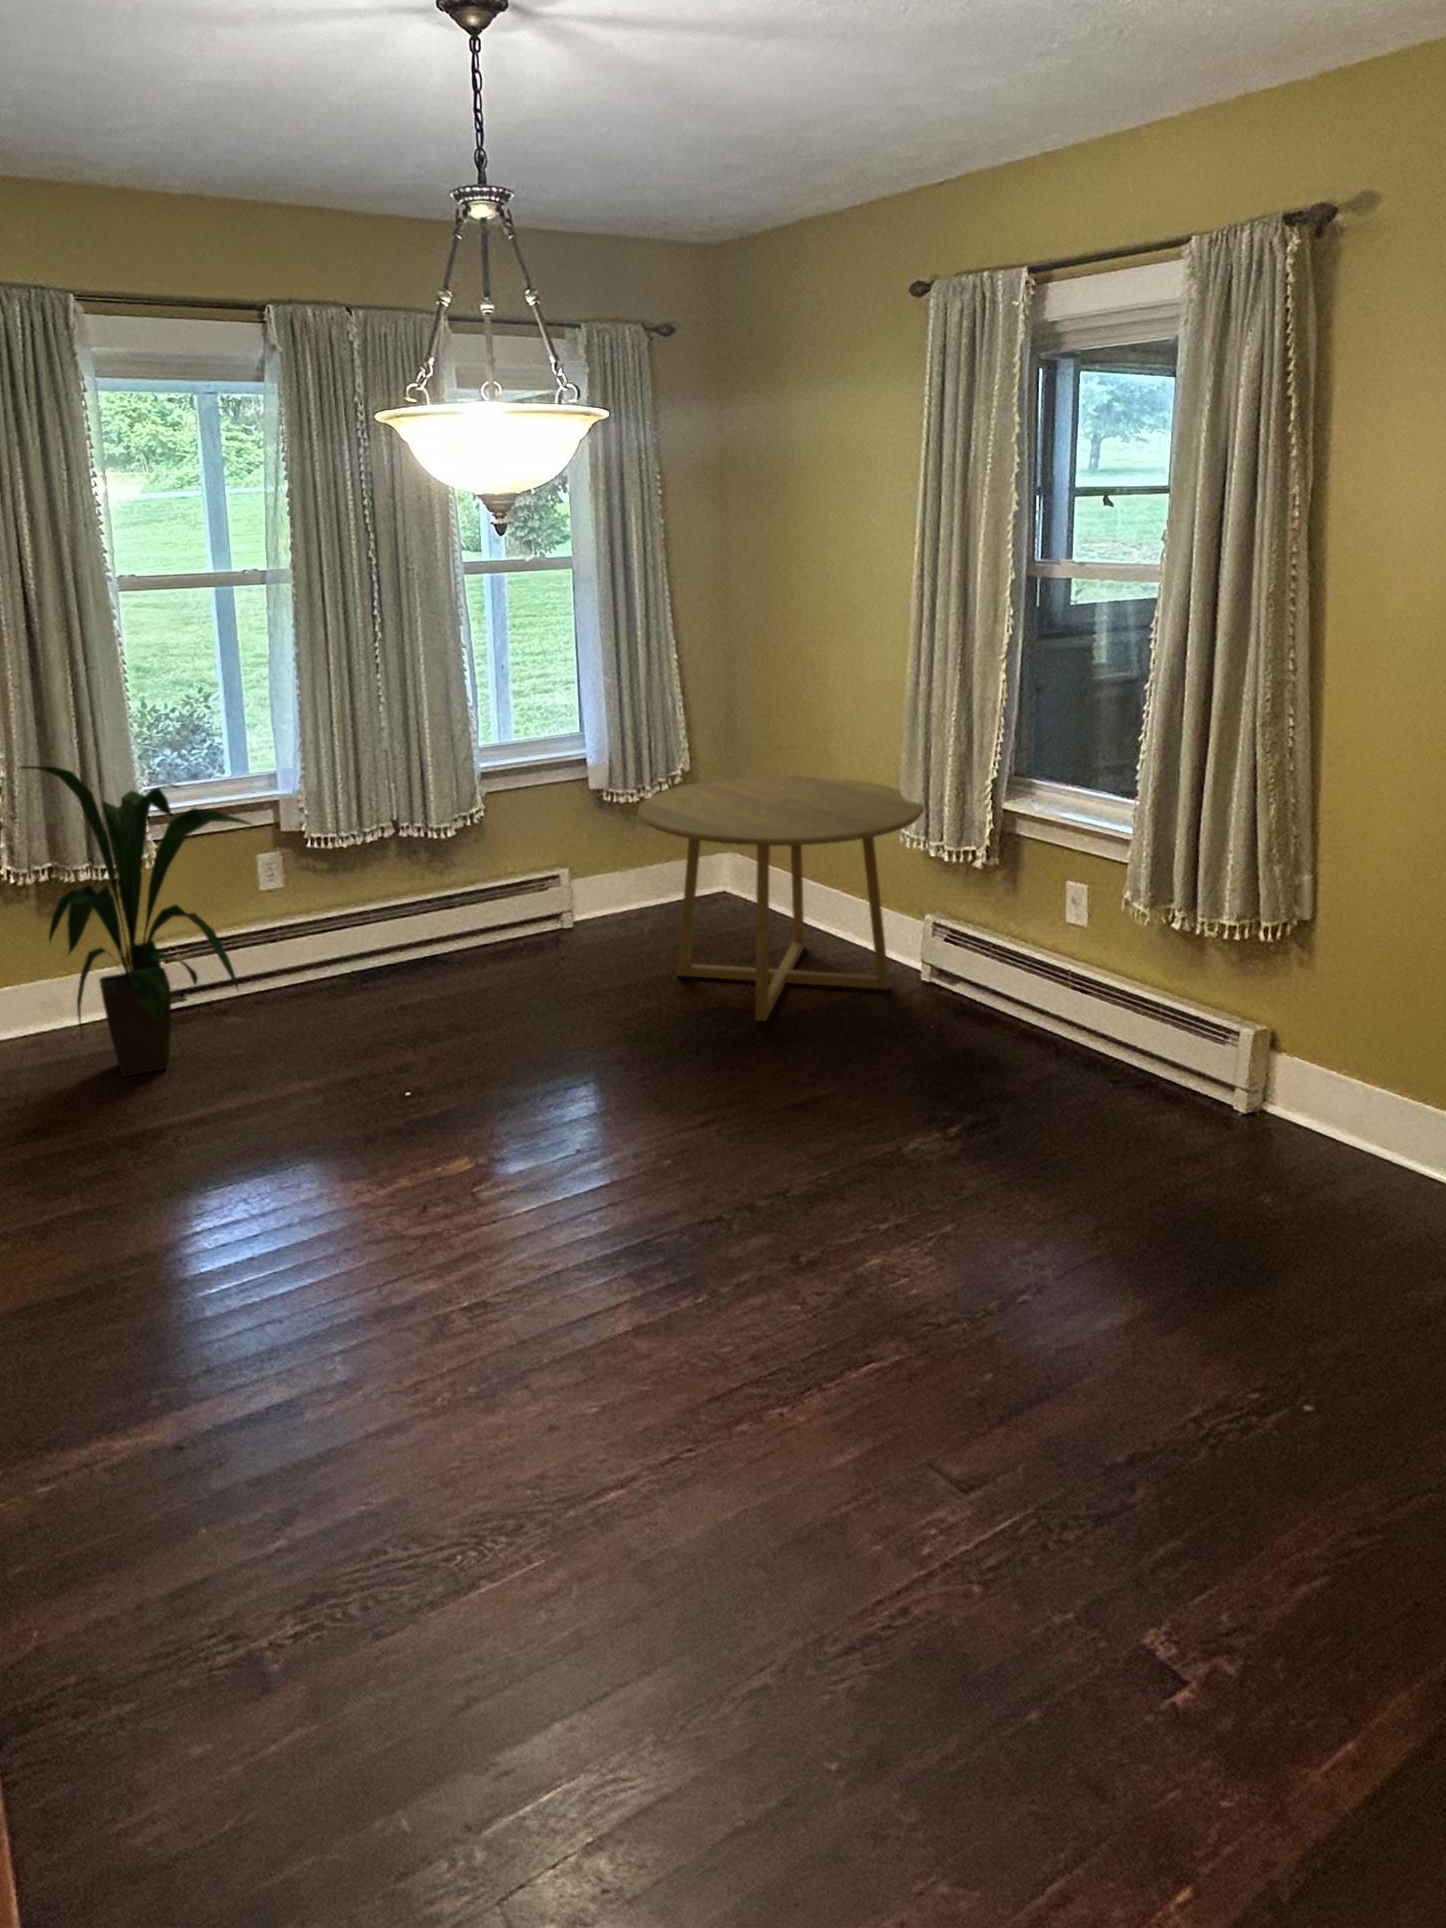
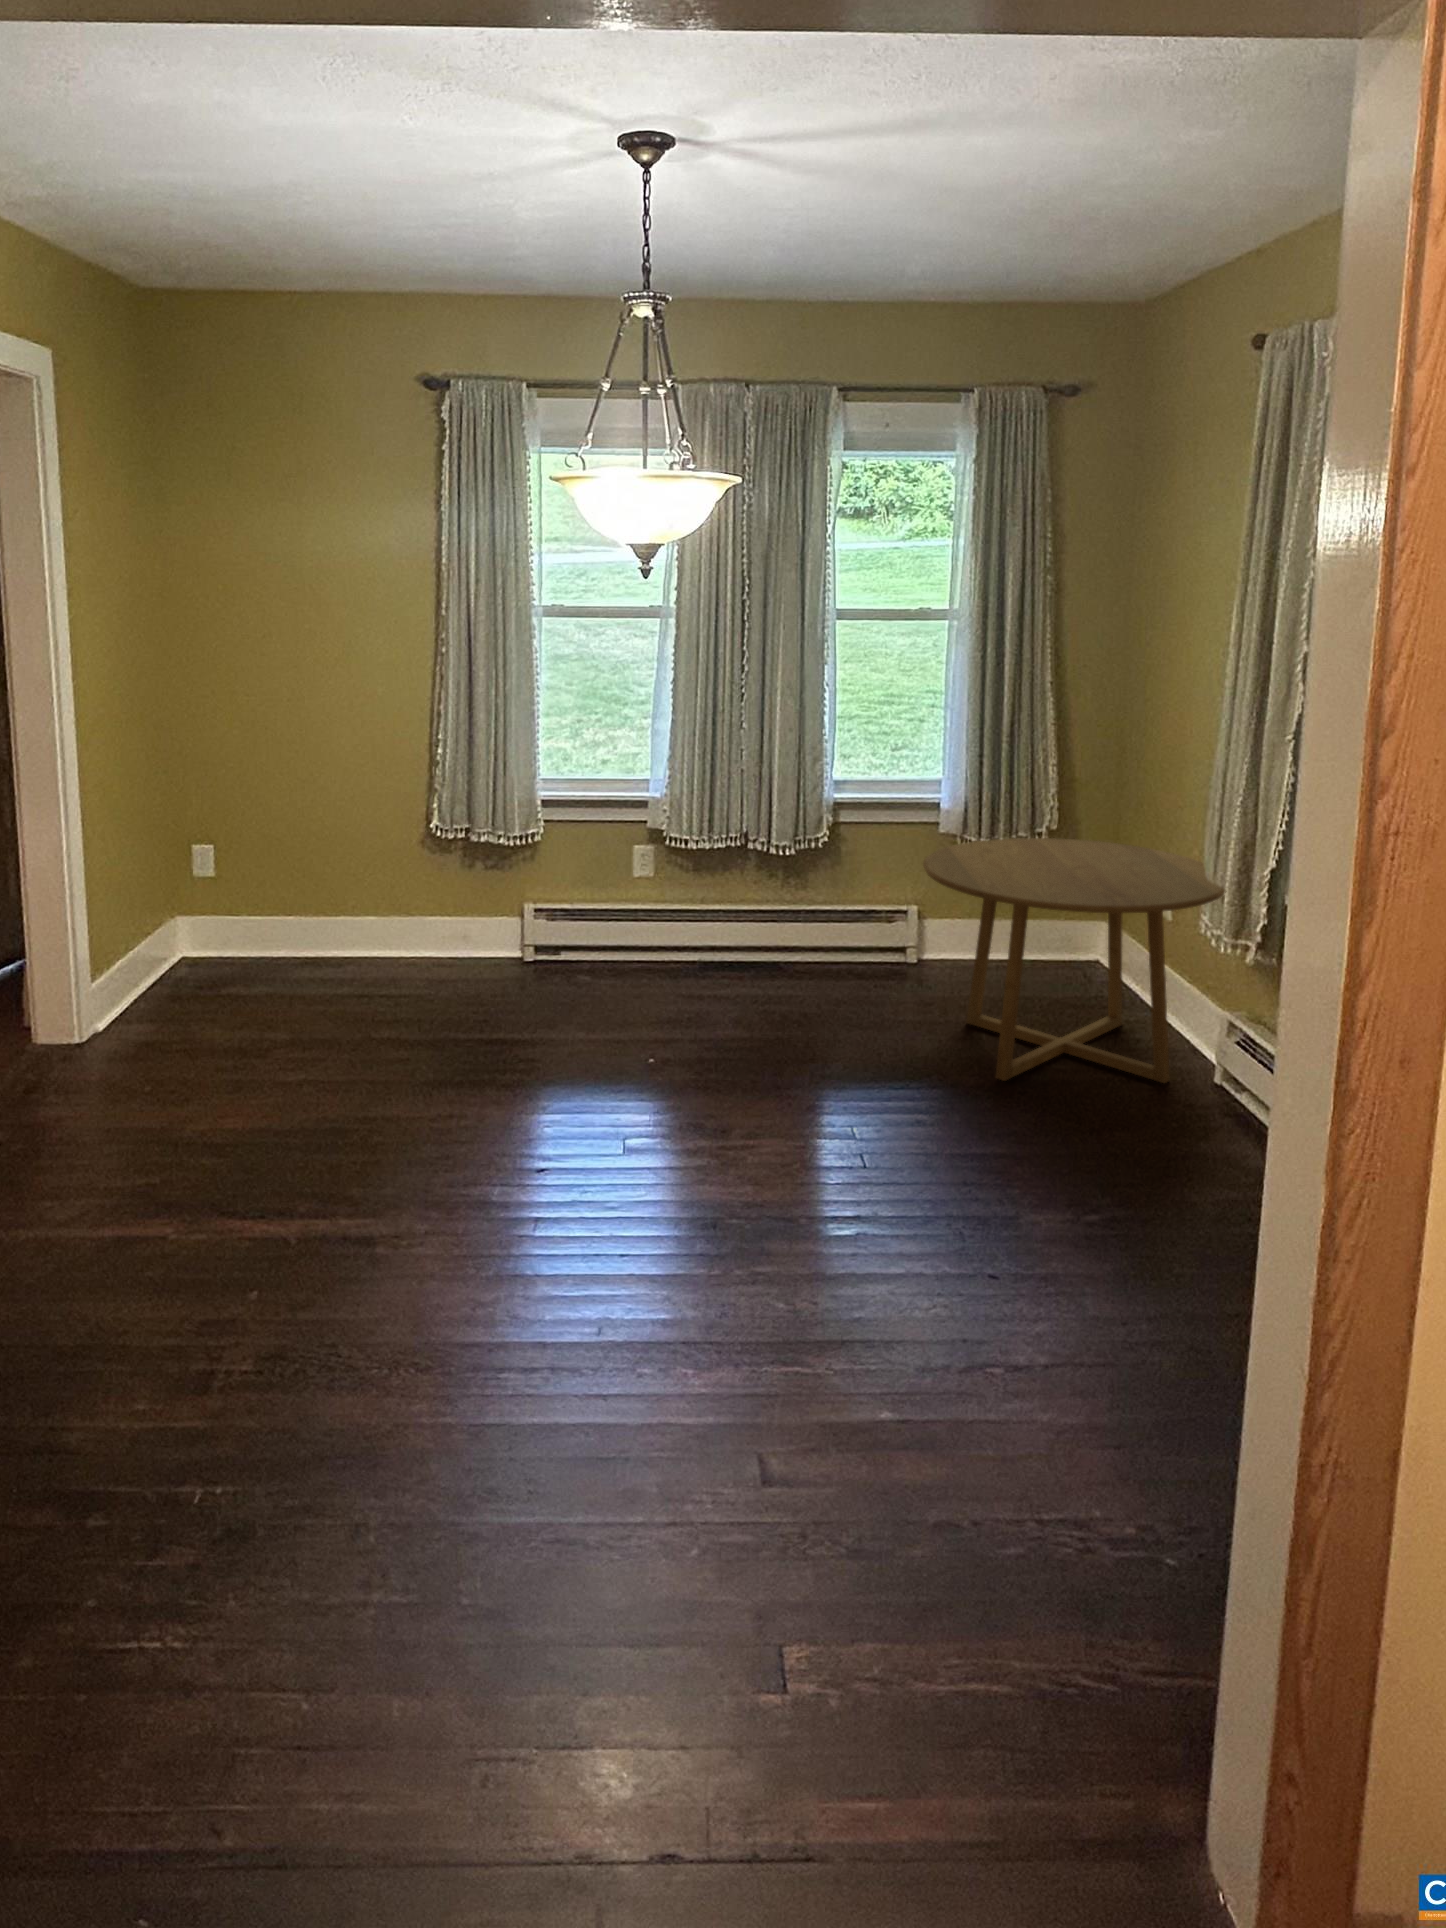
house plant: present [20,766,252,1076] -> none [417,746,605,1001]

